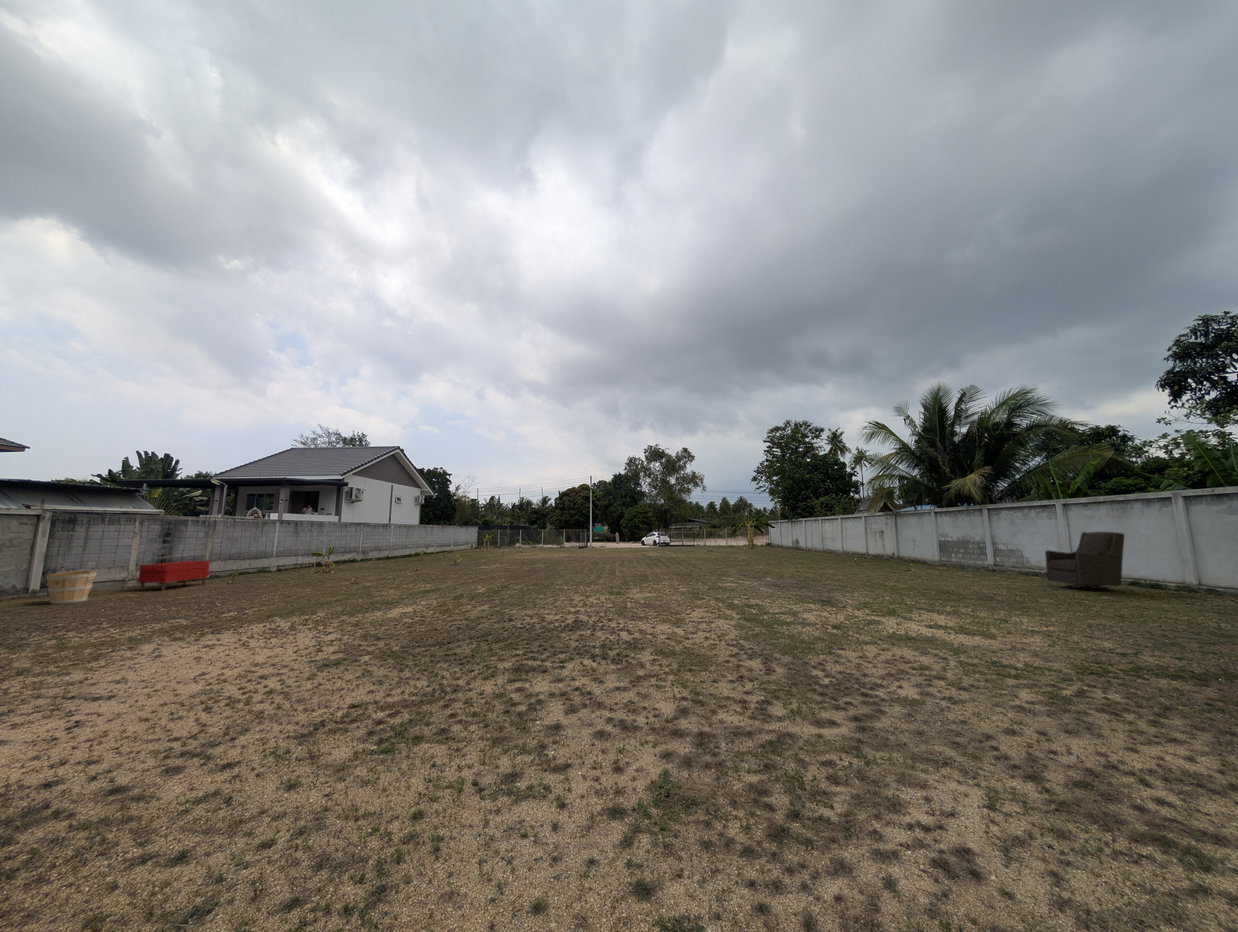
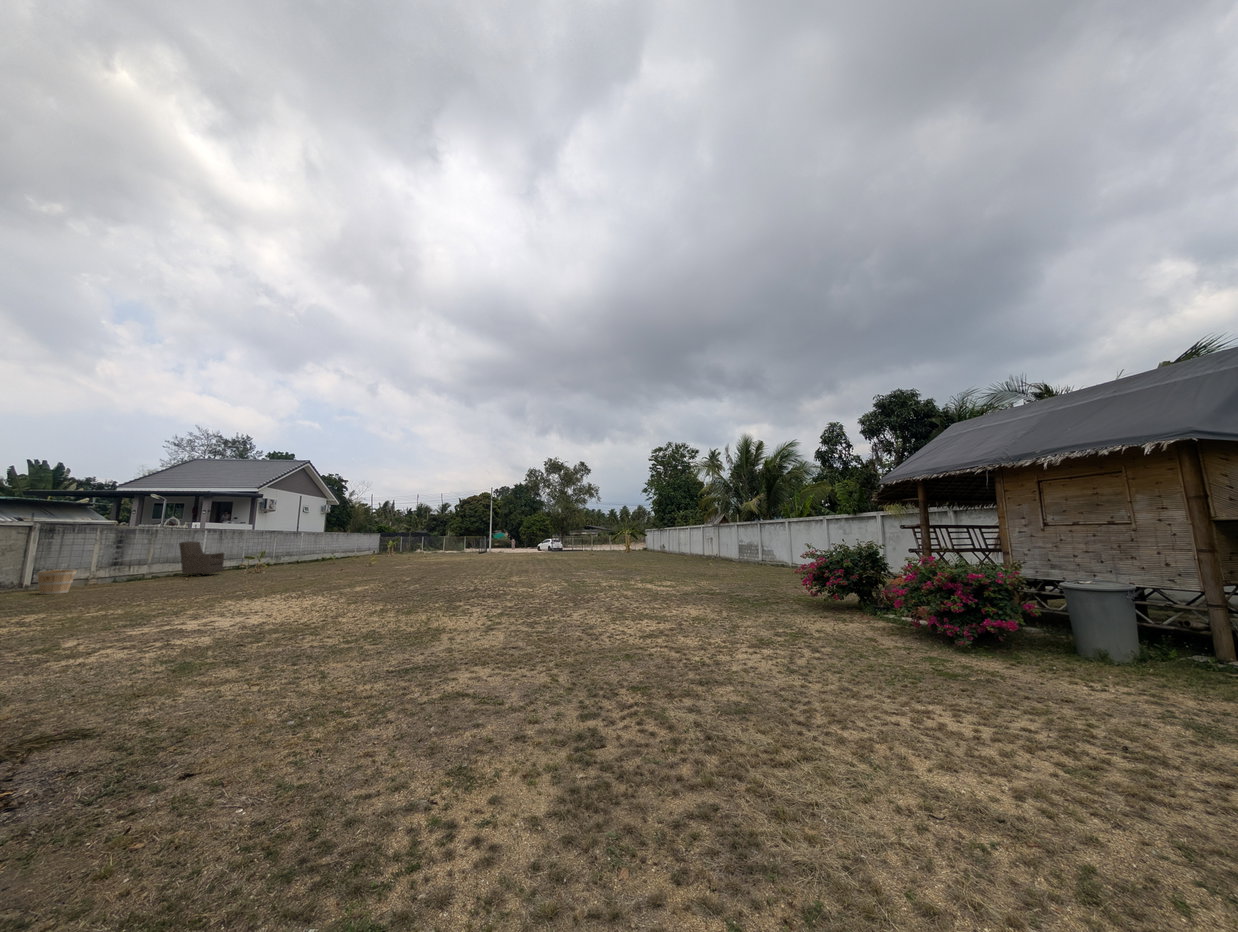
chair: present [1045,532,1124,591] -> present [179,541,224,577]
bench: present [138,561,209,591] -> none [99,563,156,587]

